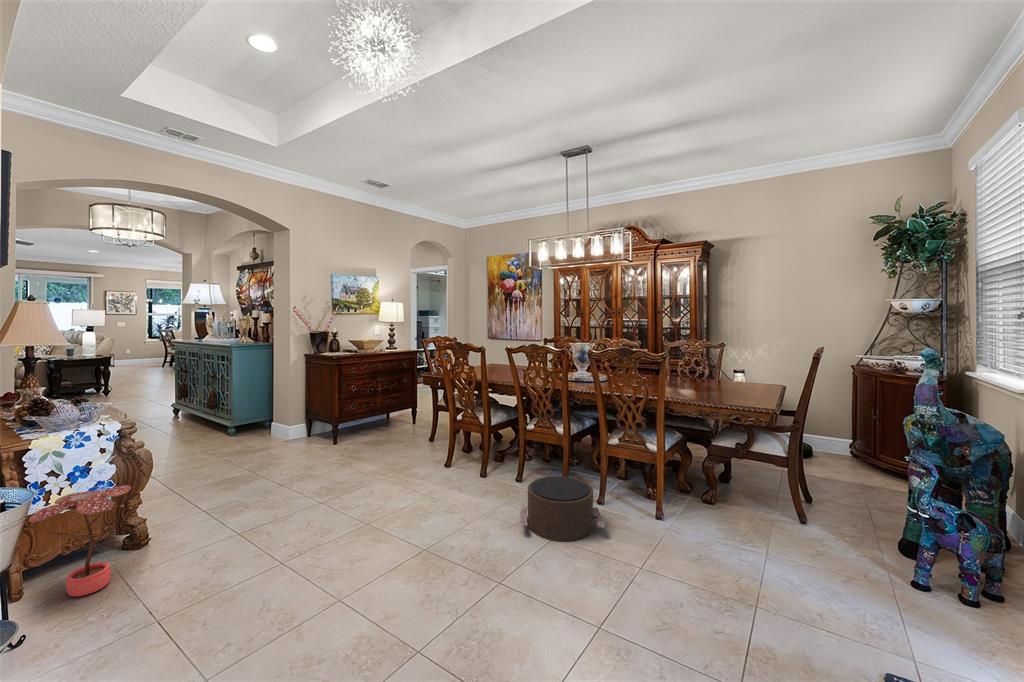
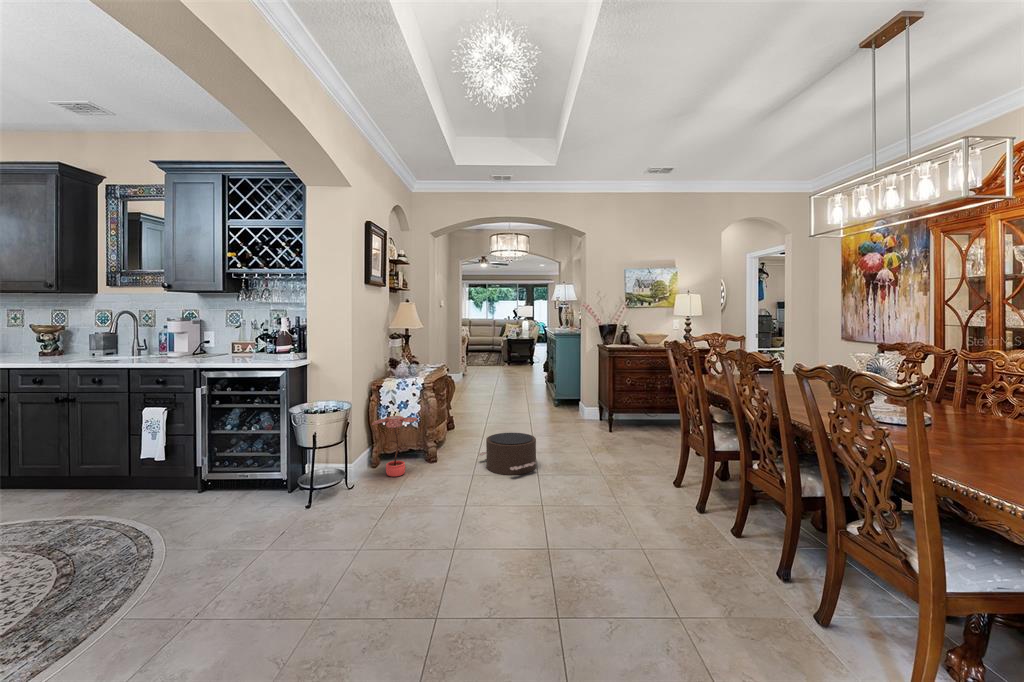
pouf: present [520,476,605,541] -> present [479,433,536,475]

